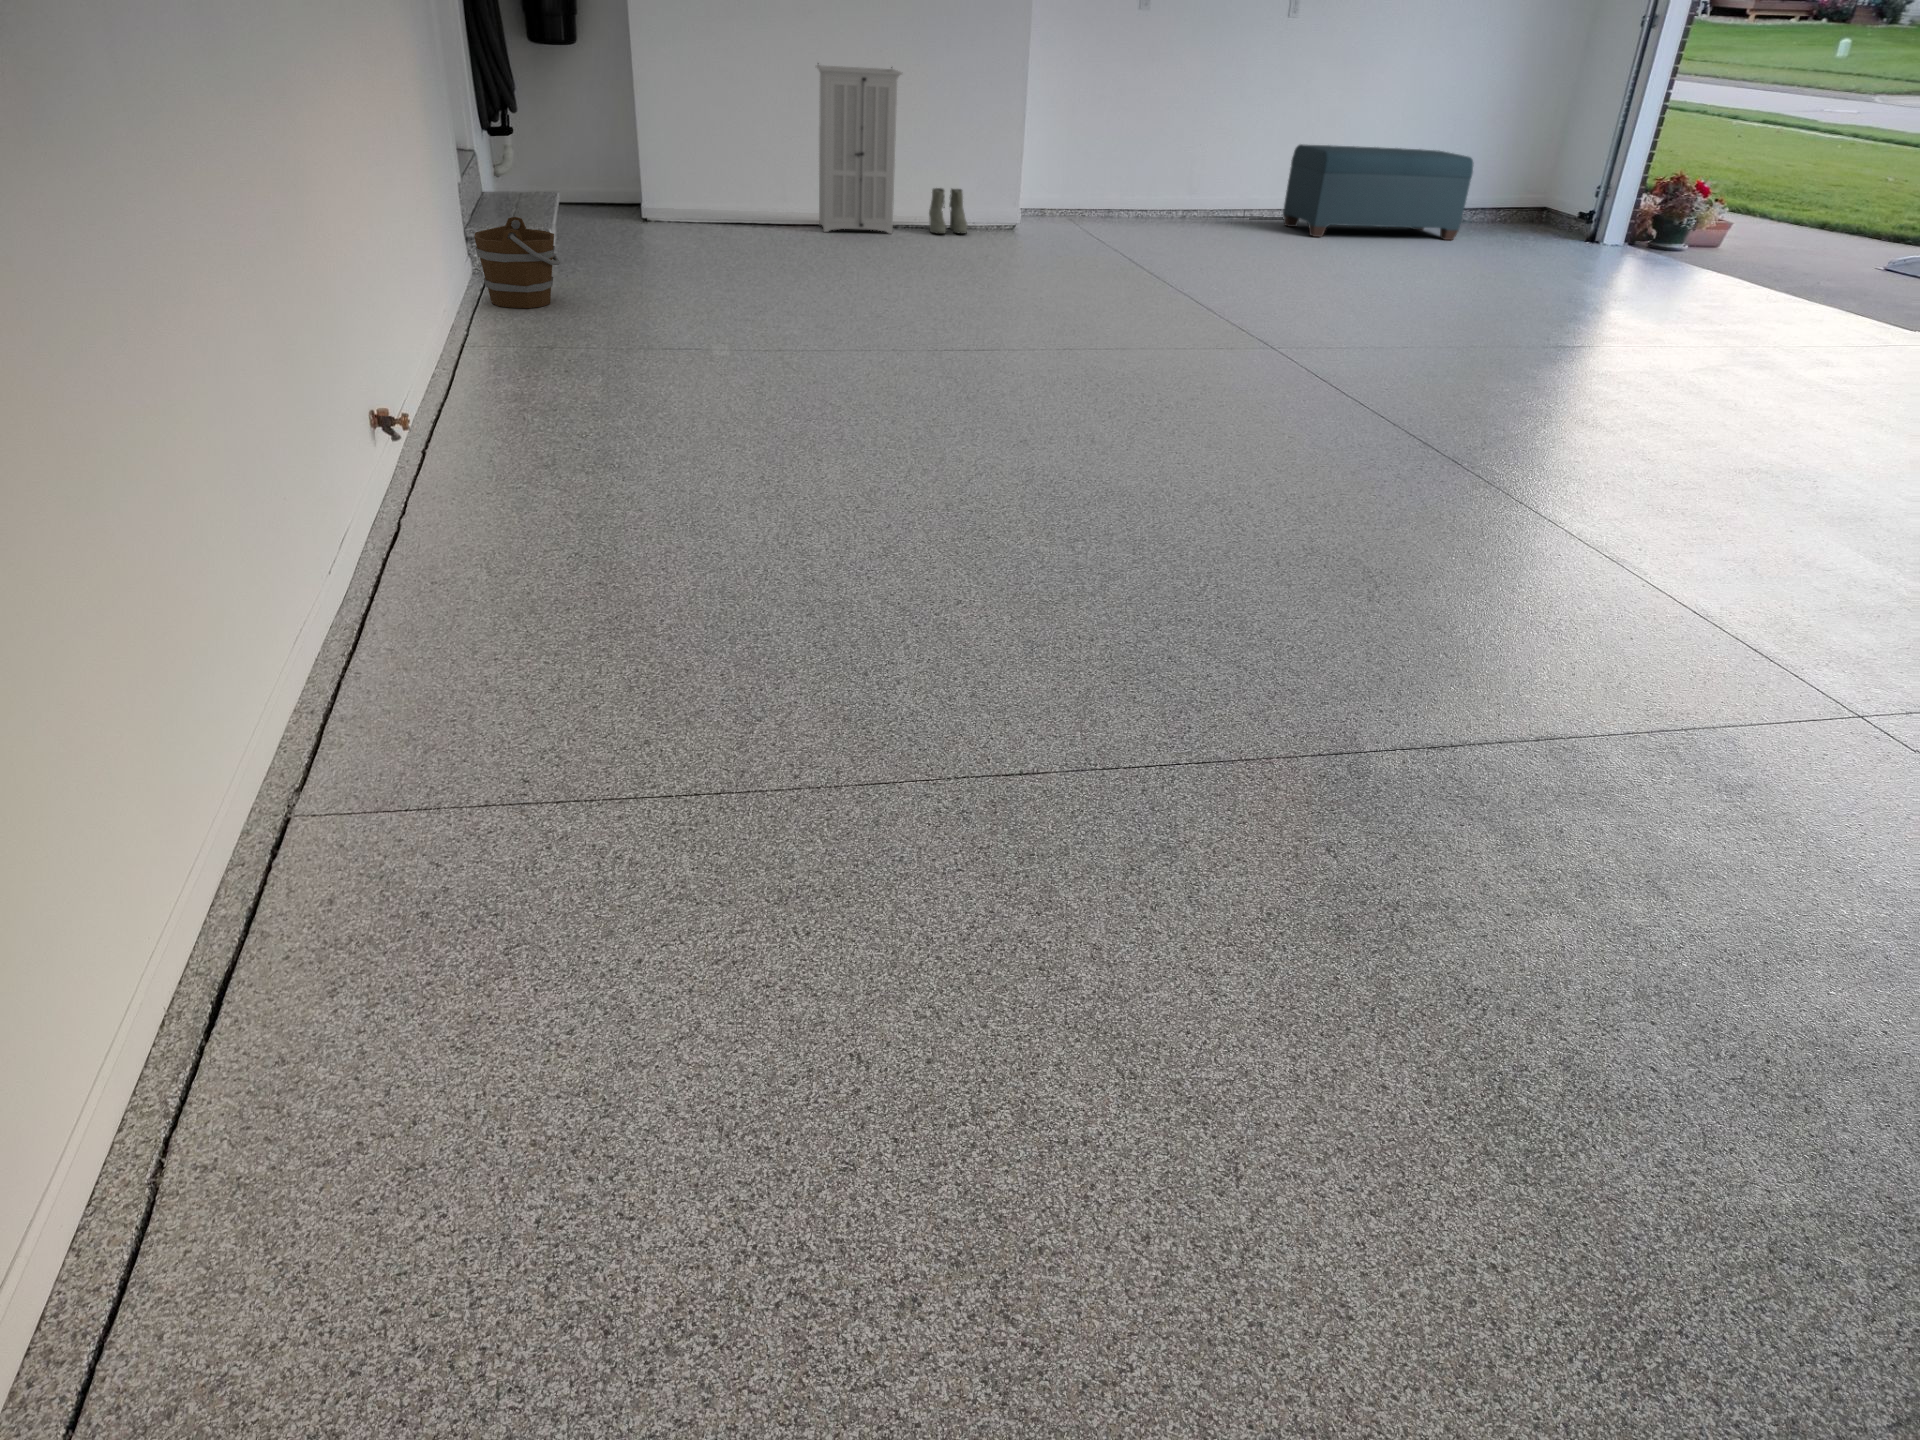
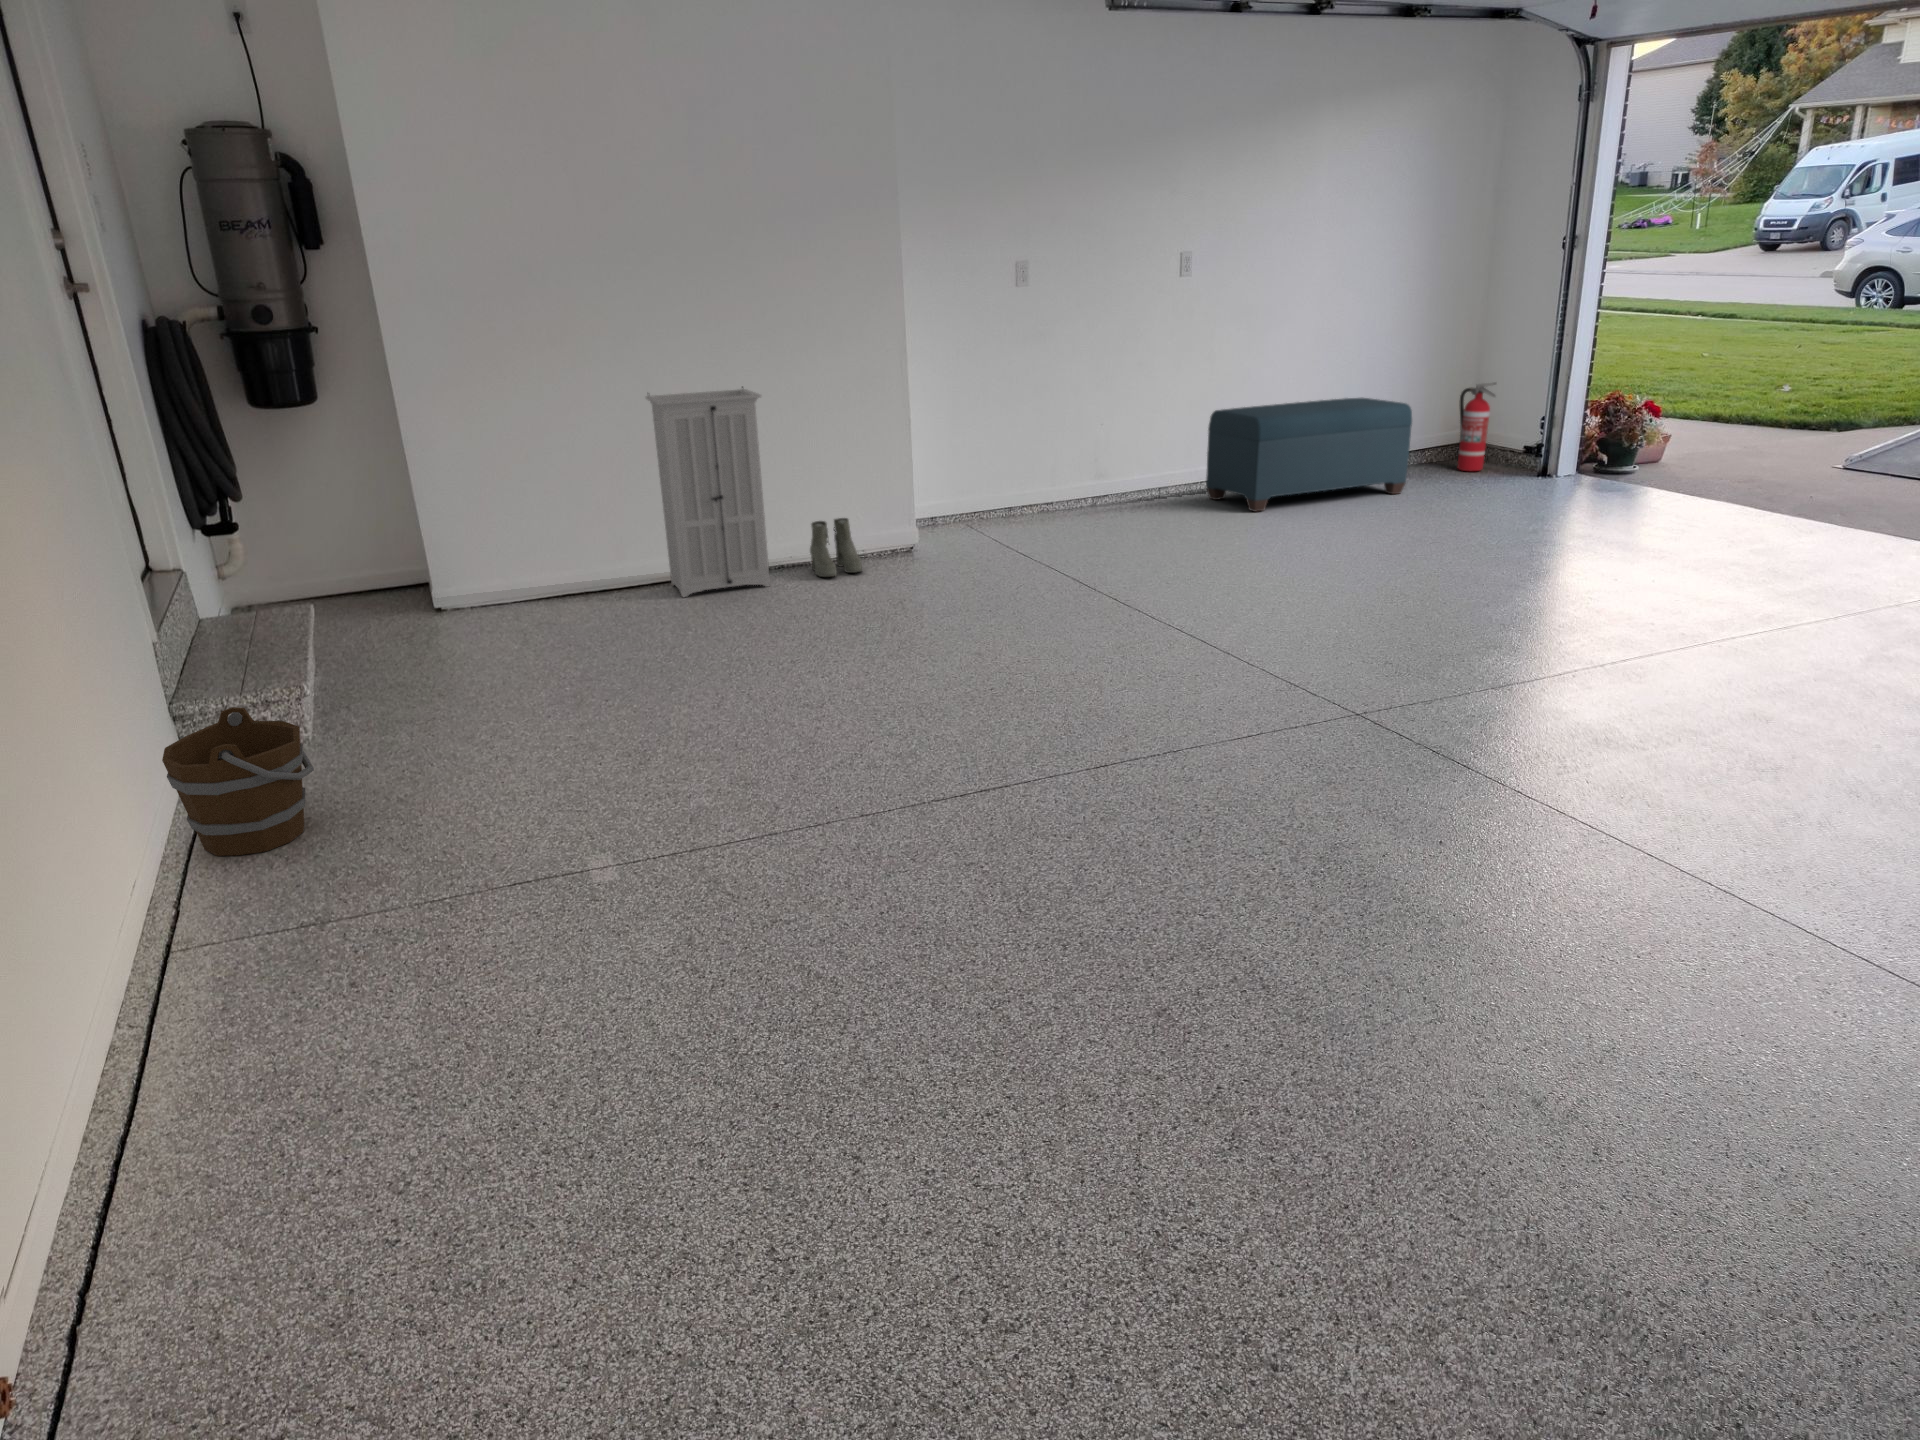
fire extinguisher: none [1524,151,1570,234] -> present [1458,382,1496,471]

